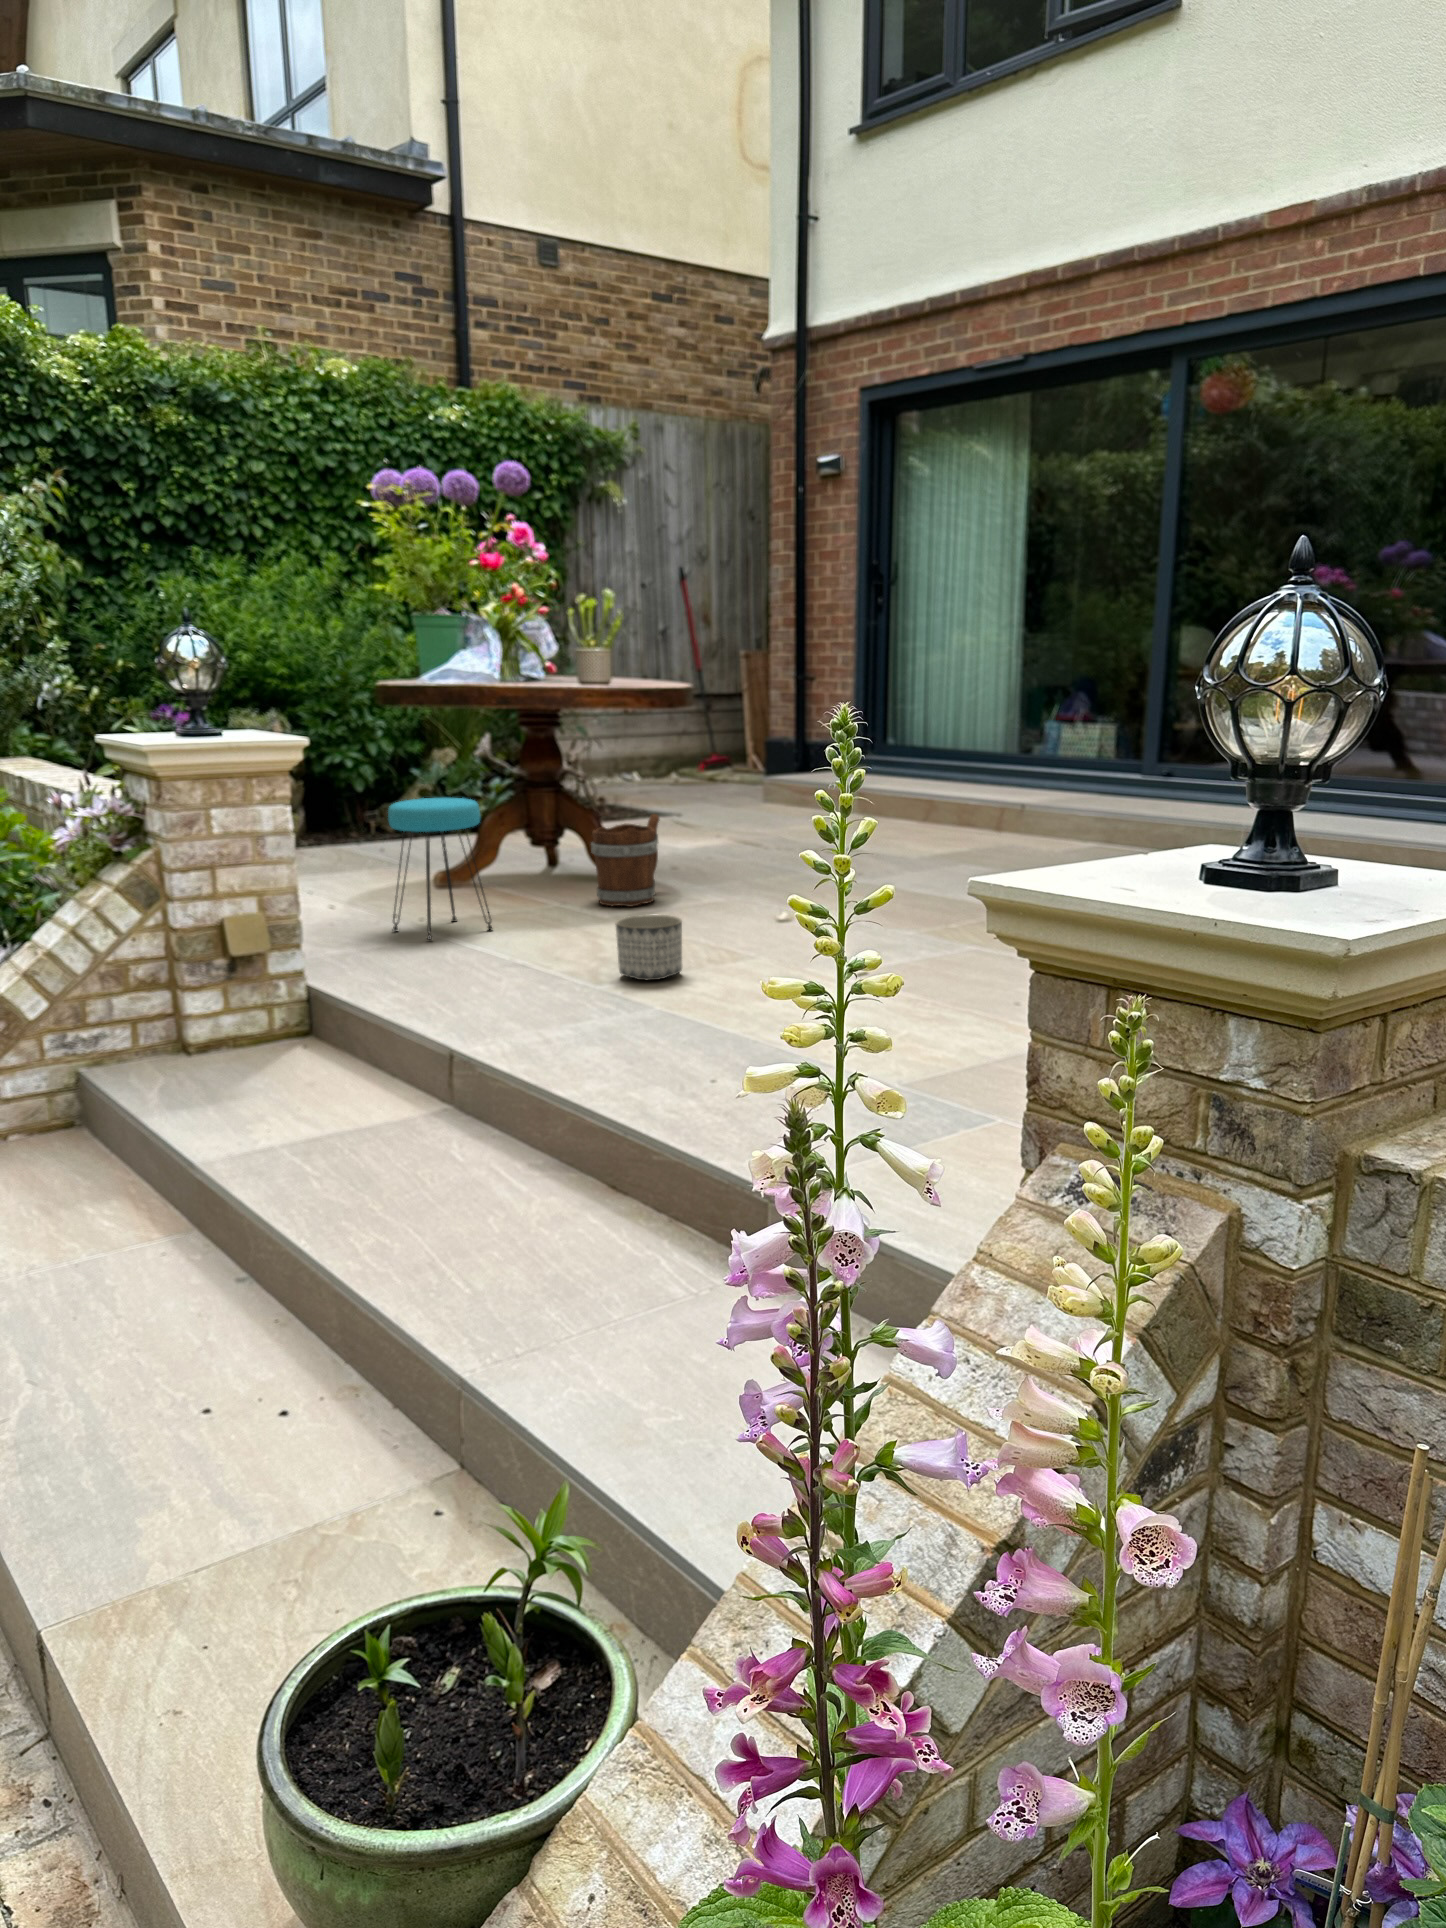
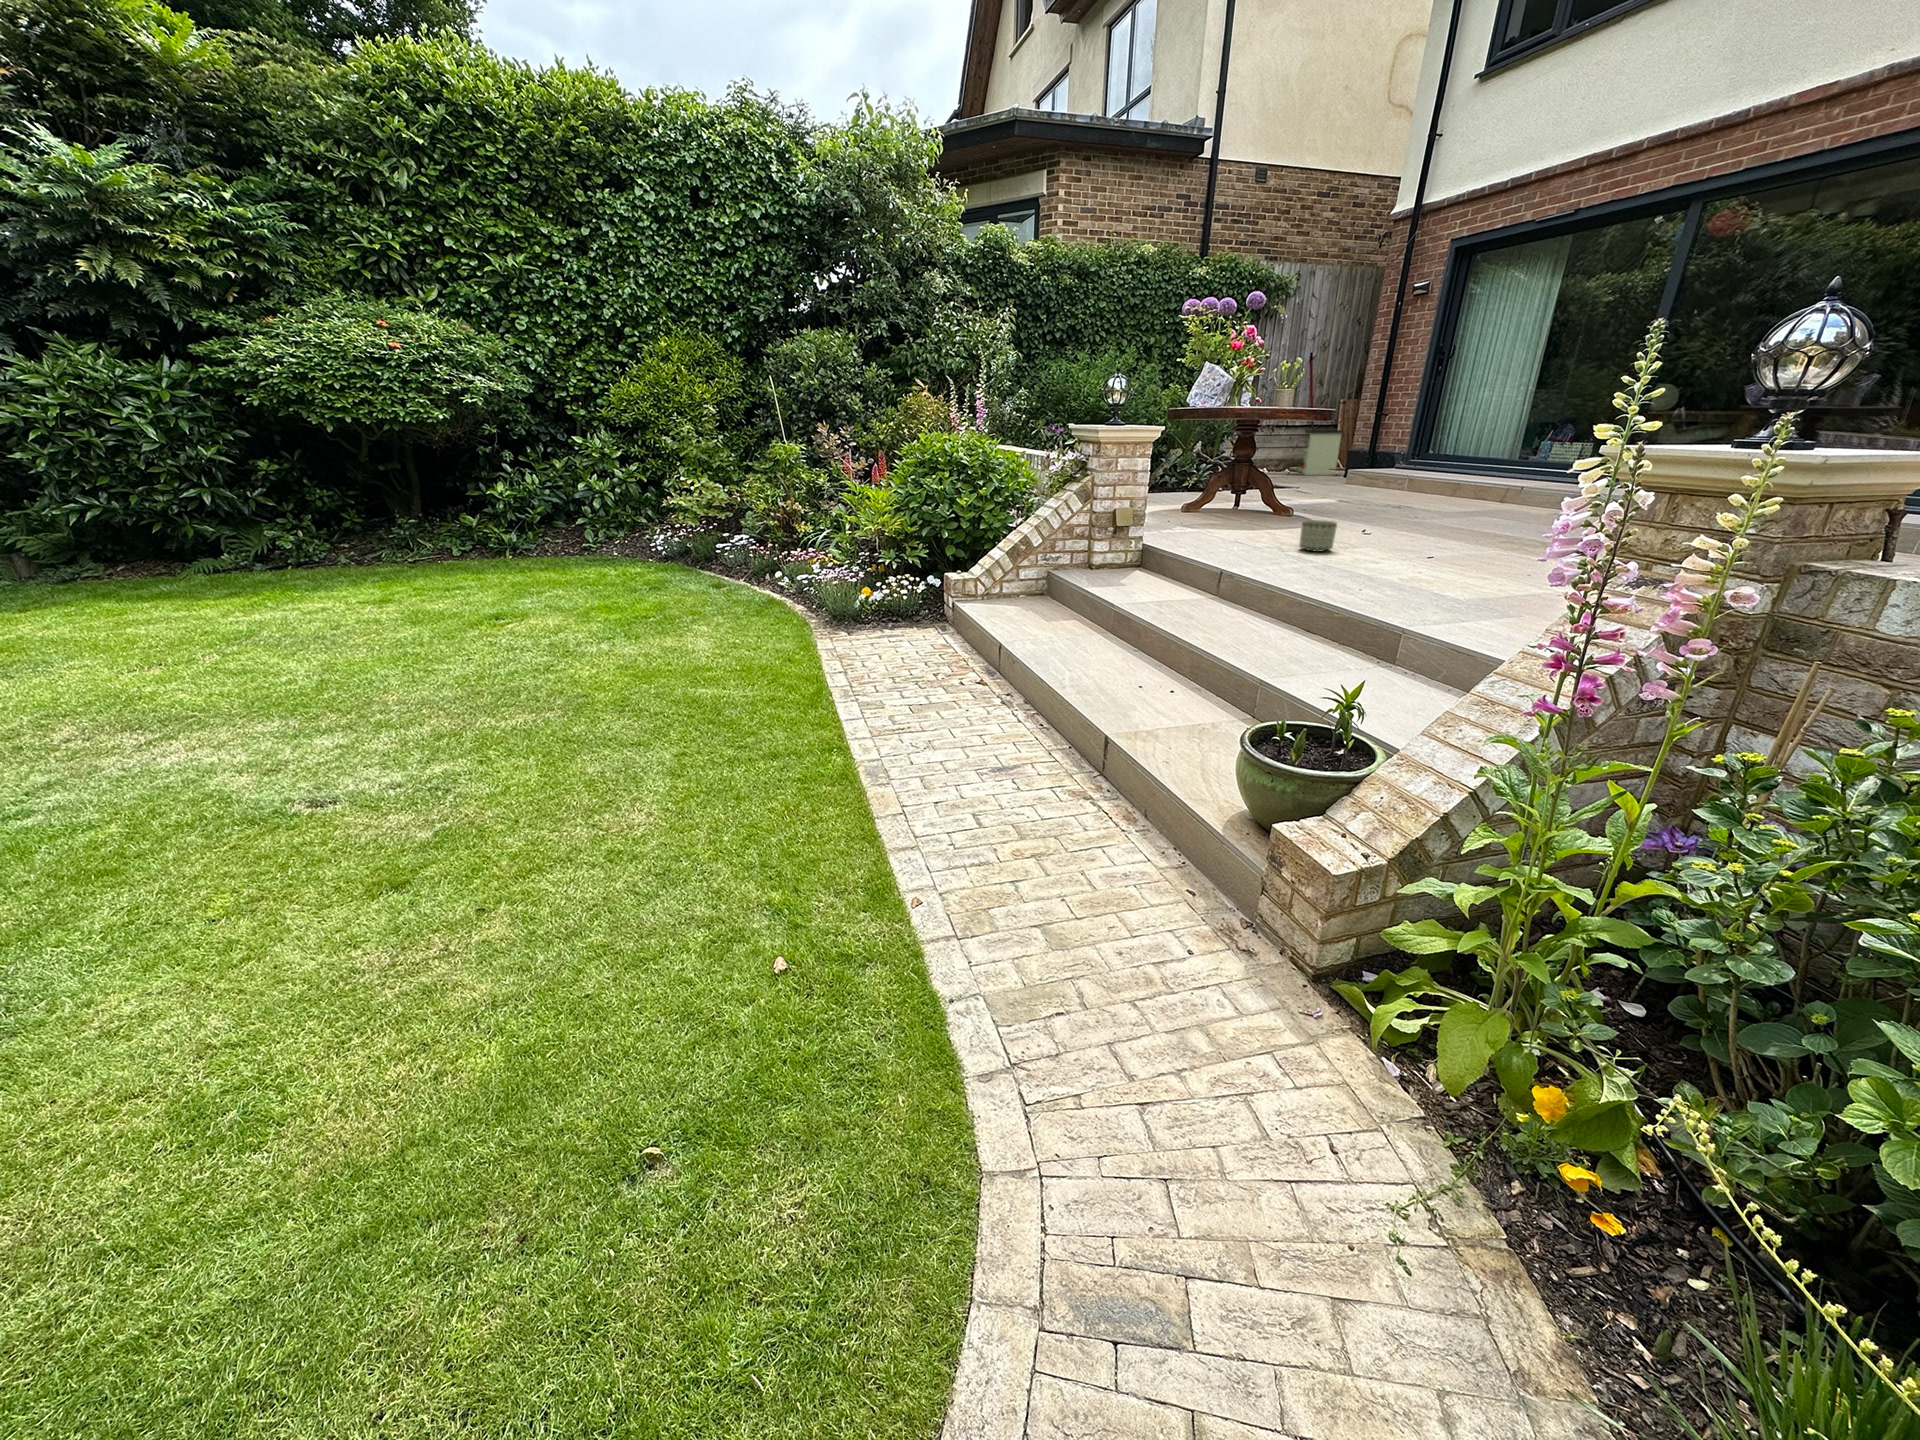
side table: none [691,695,754,778] -> present [1298,429,1342,475]
stool: present [388,798,492,940] -> none [1174,463,1227,531]
bucket: present [591,814,660,907] -> none [1272,479,1311,525]

